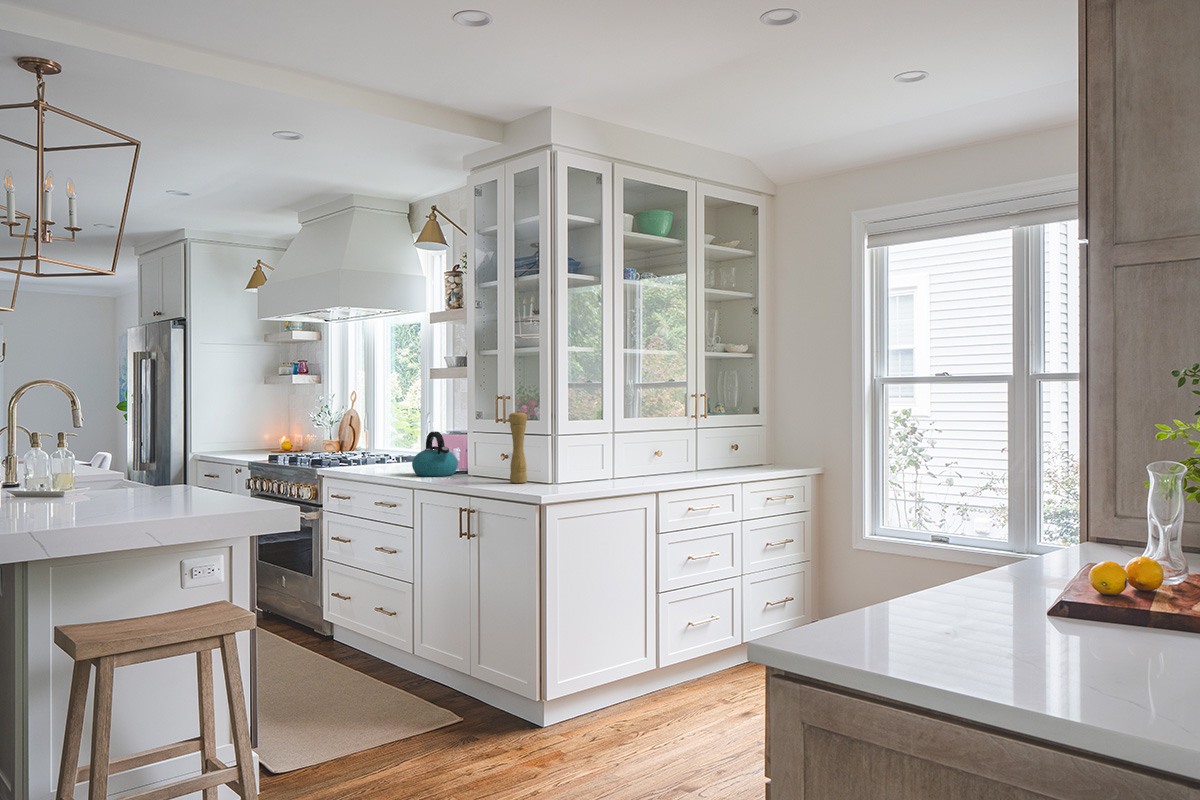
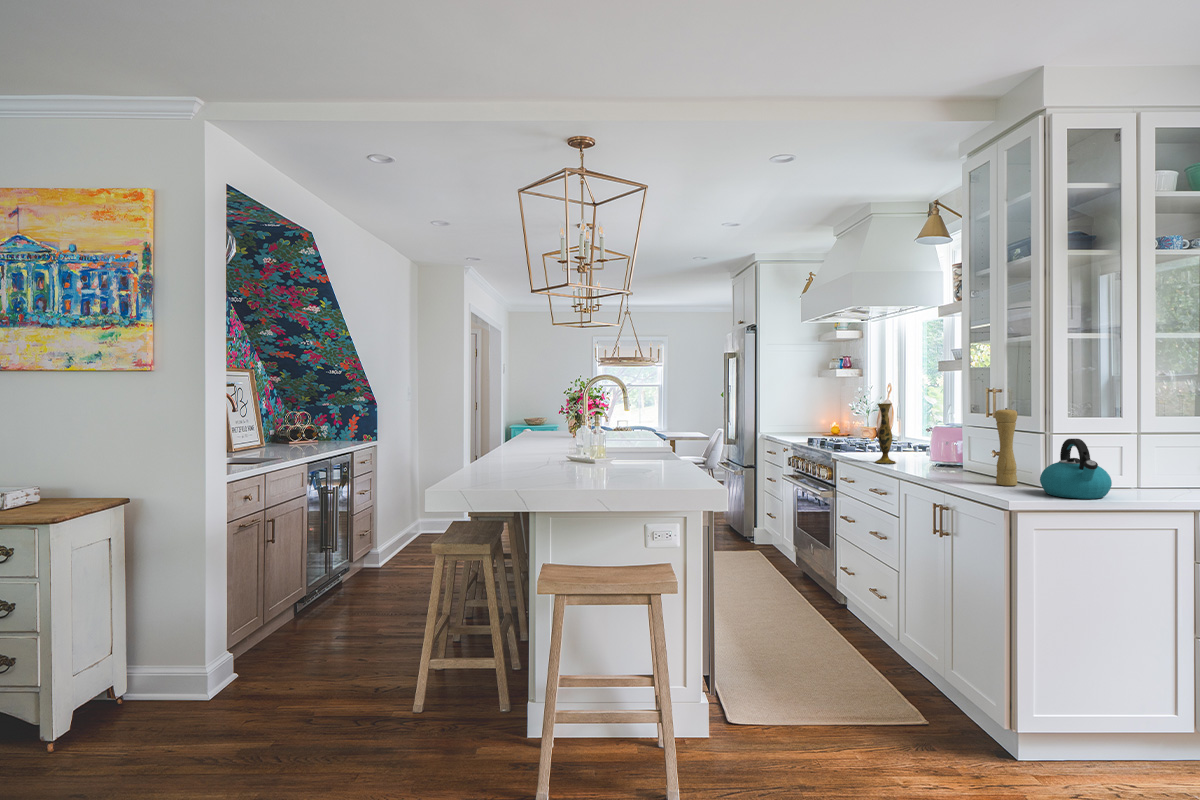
vase: none [377,410,400,473] -> present [875,403,896,463]
kettle: present [412,432,458,476] -> present [1040,439,1112,499]

